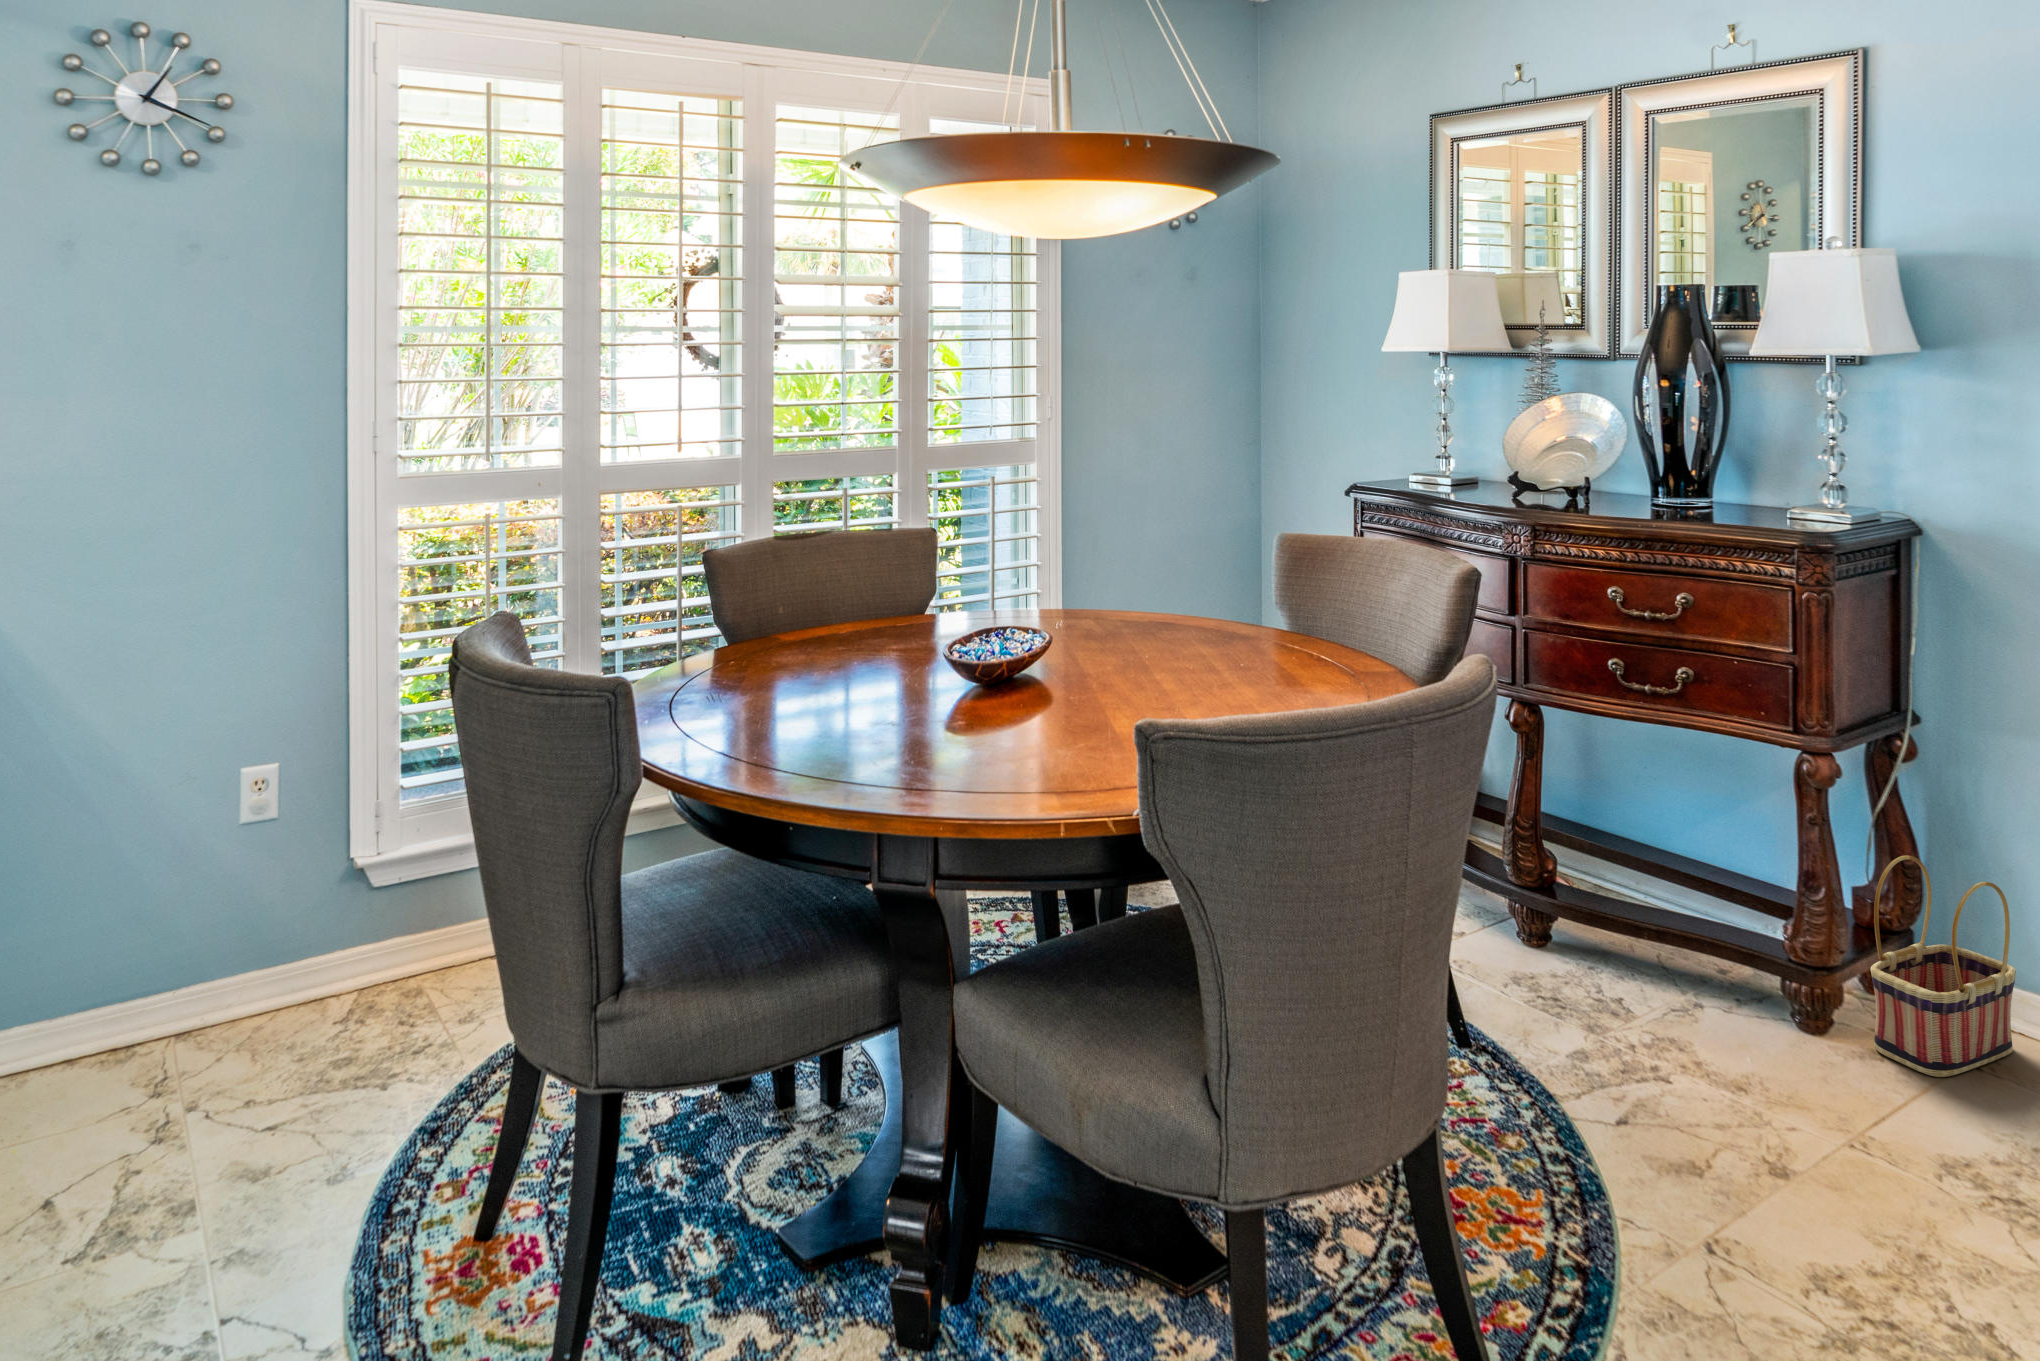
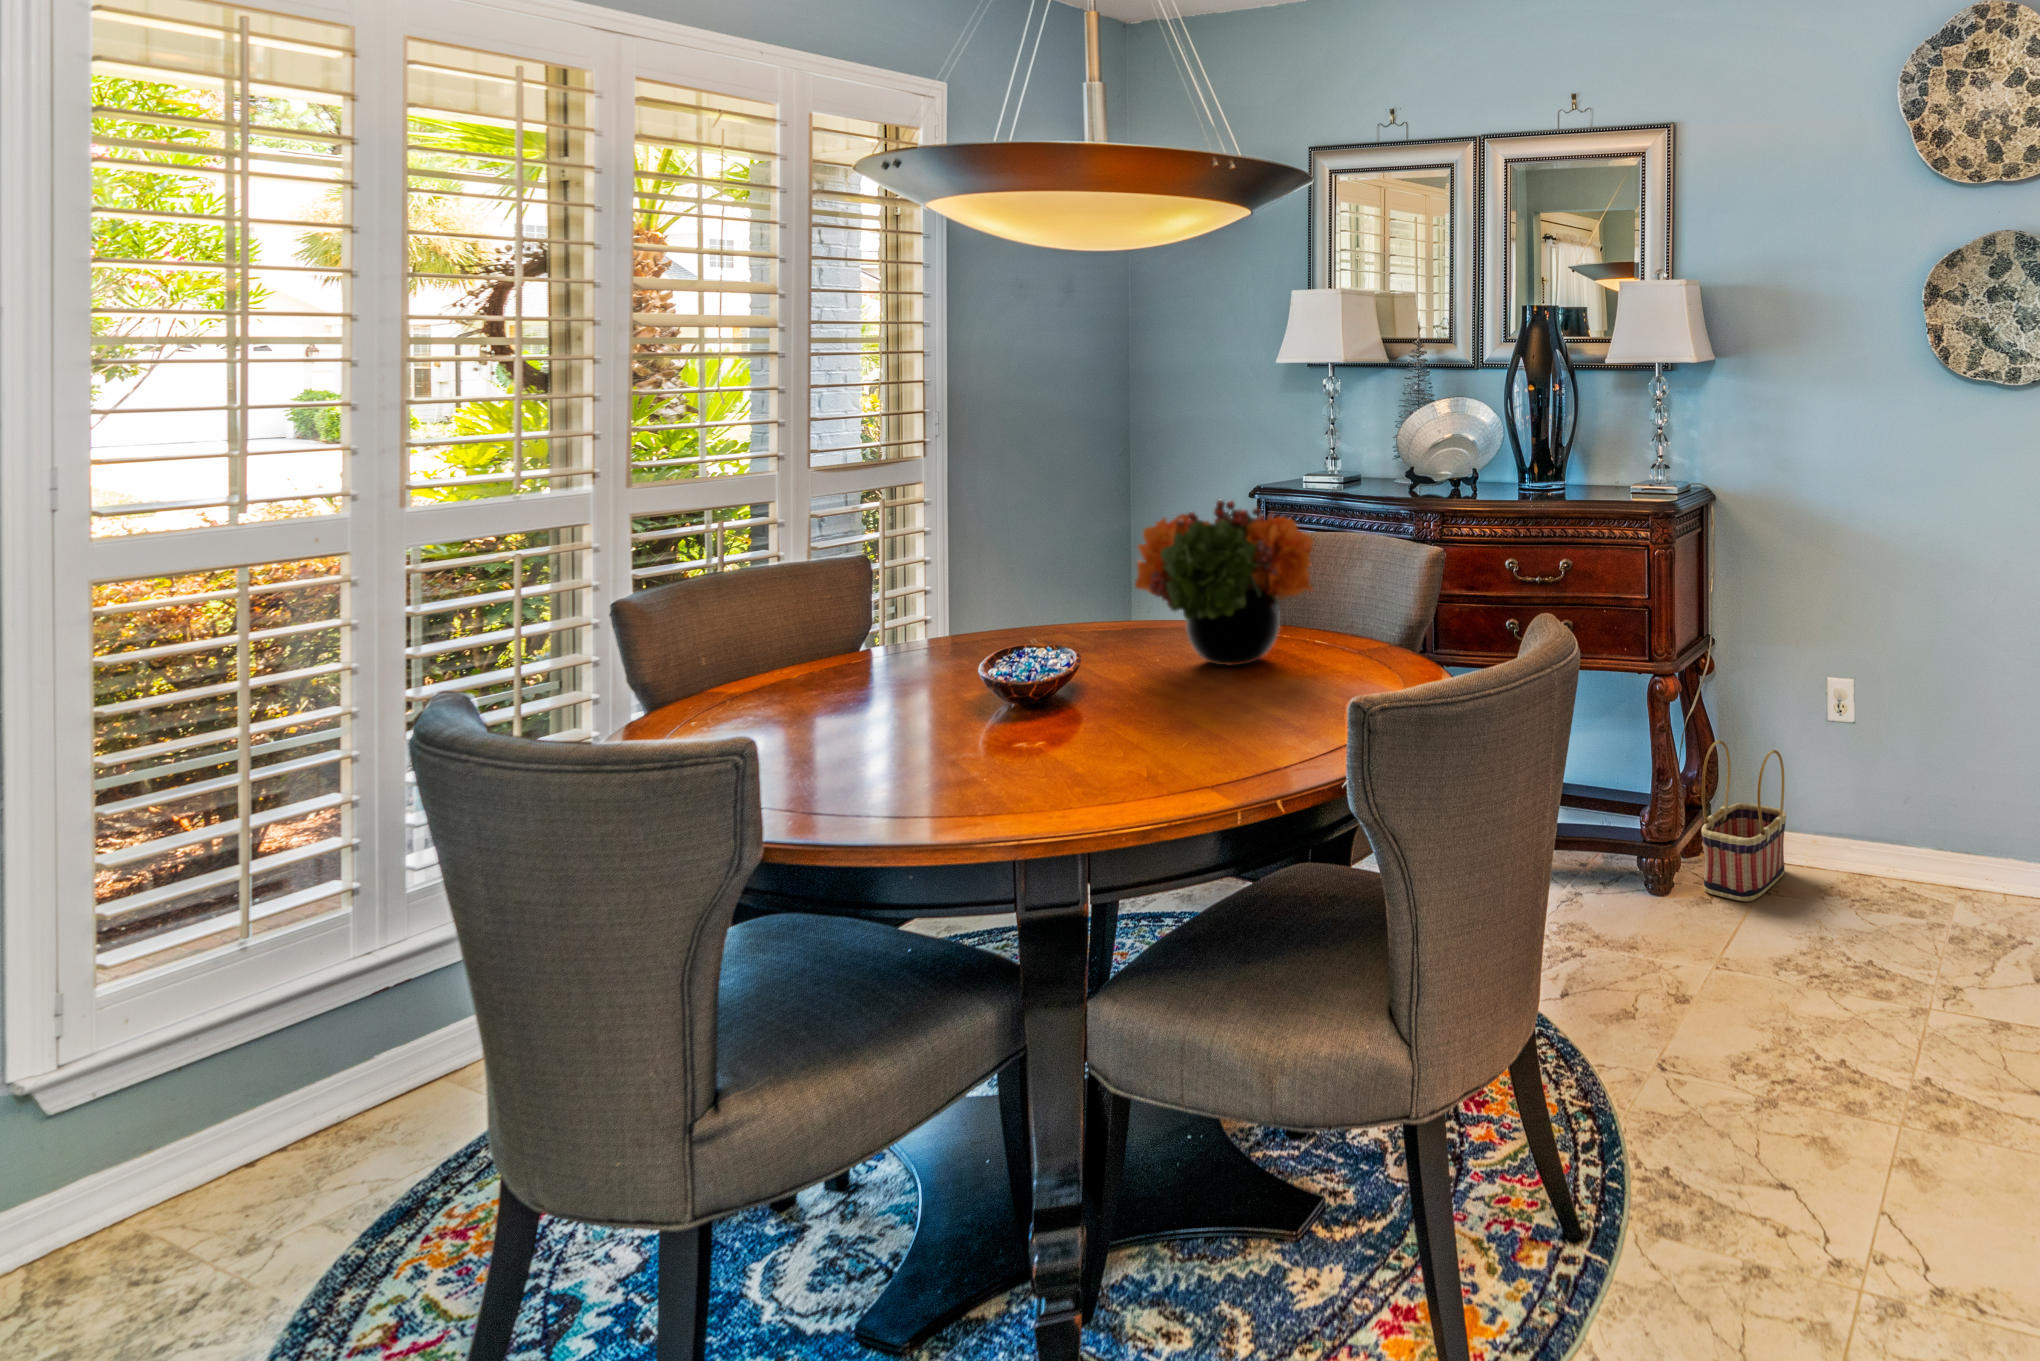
flower arrangement: none [1113,497,1307,673] -> present [1135,500,1314,665]

